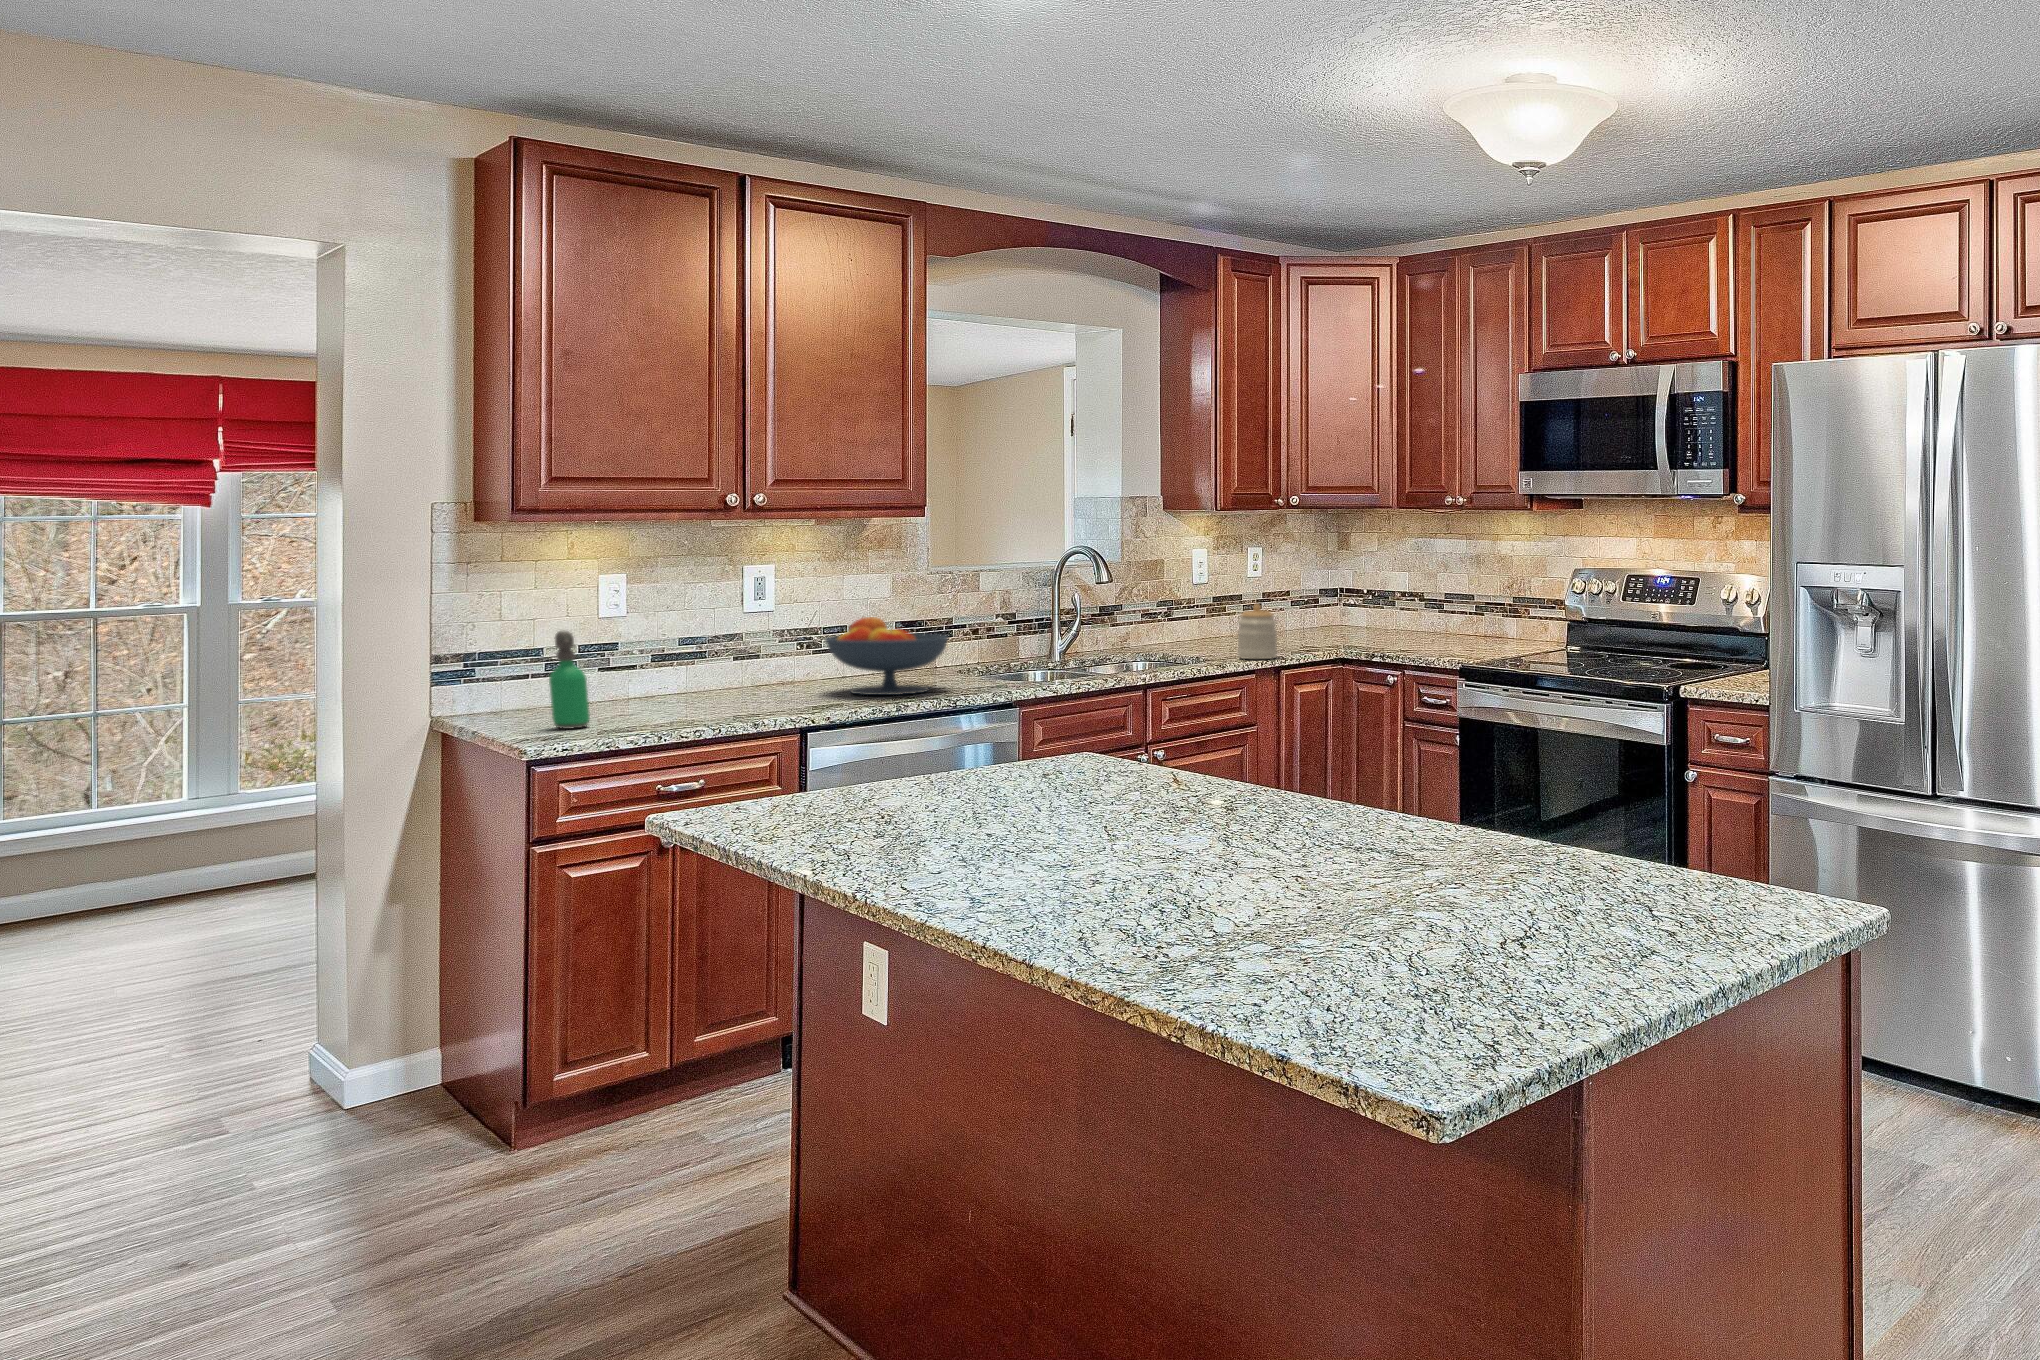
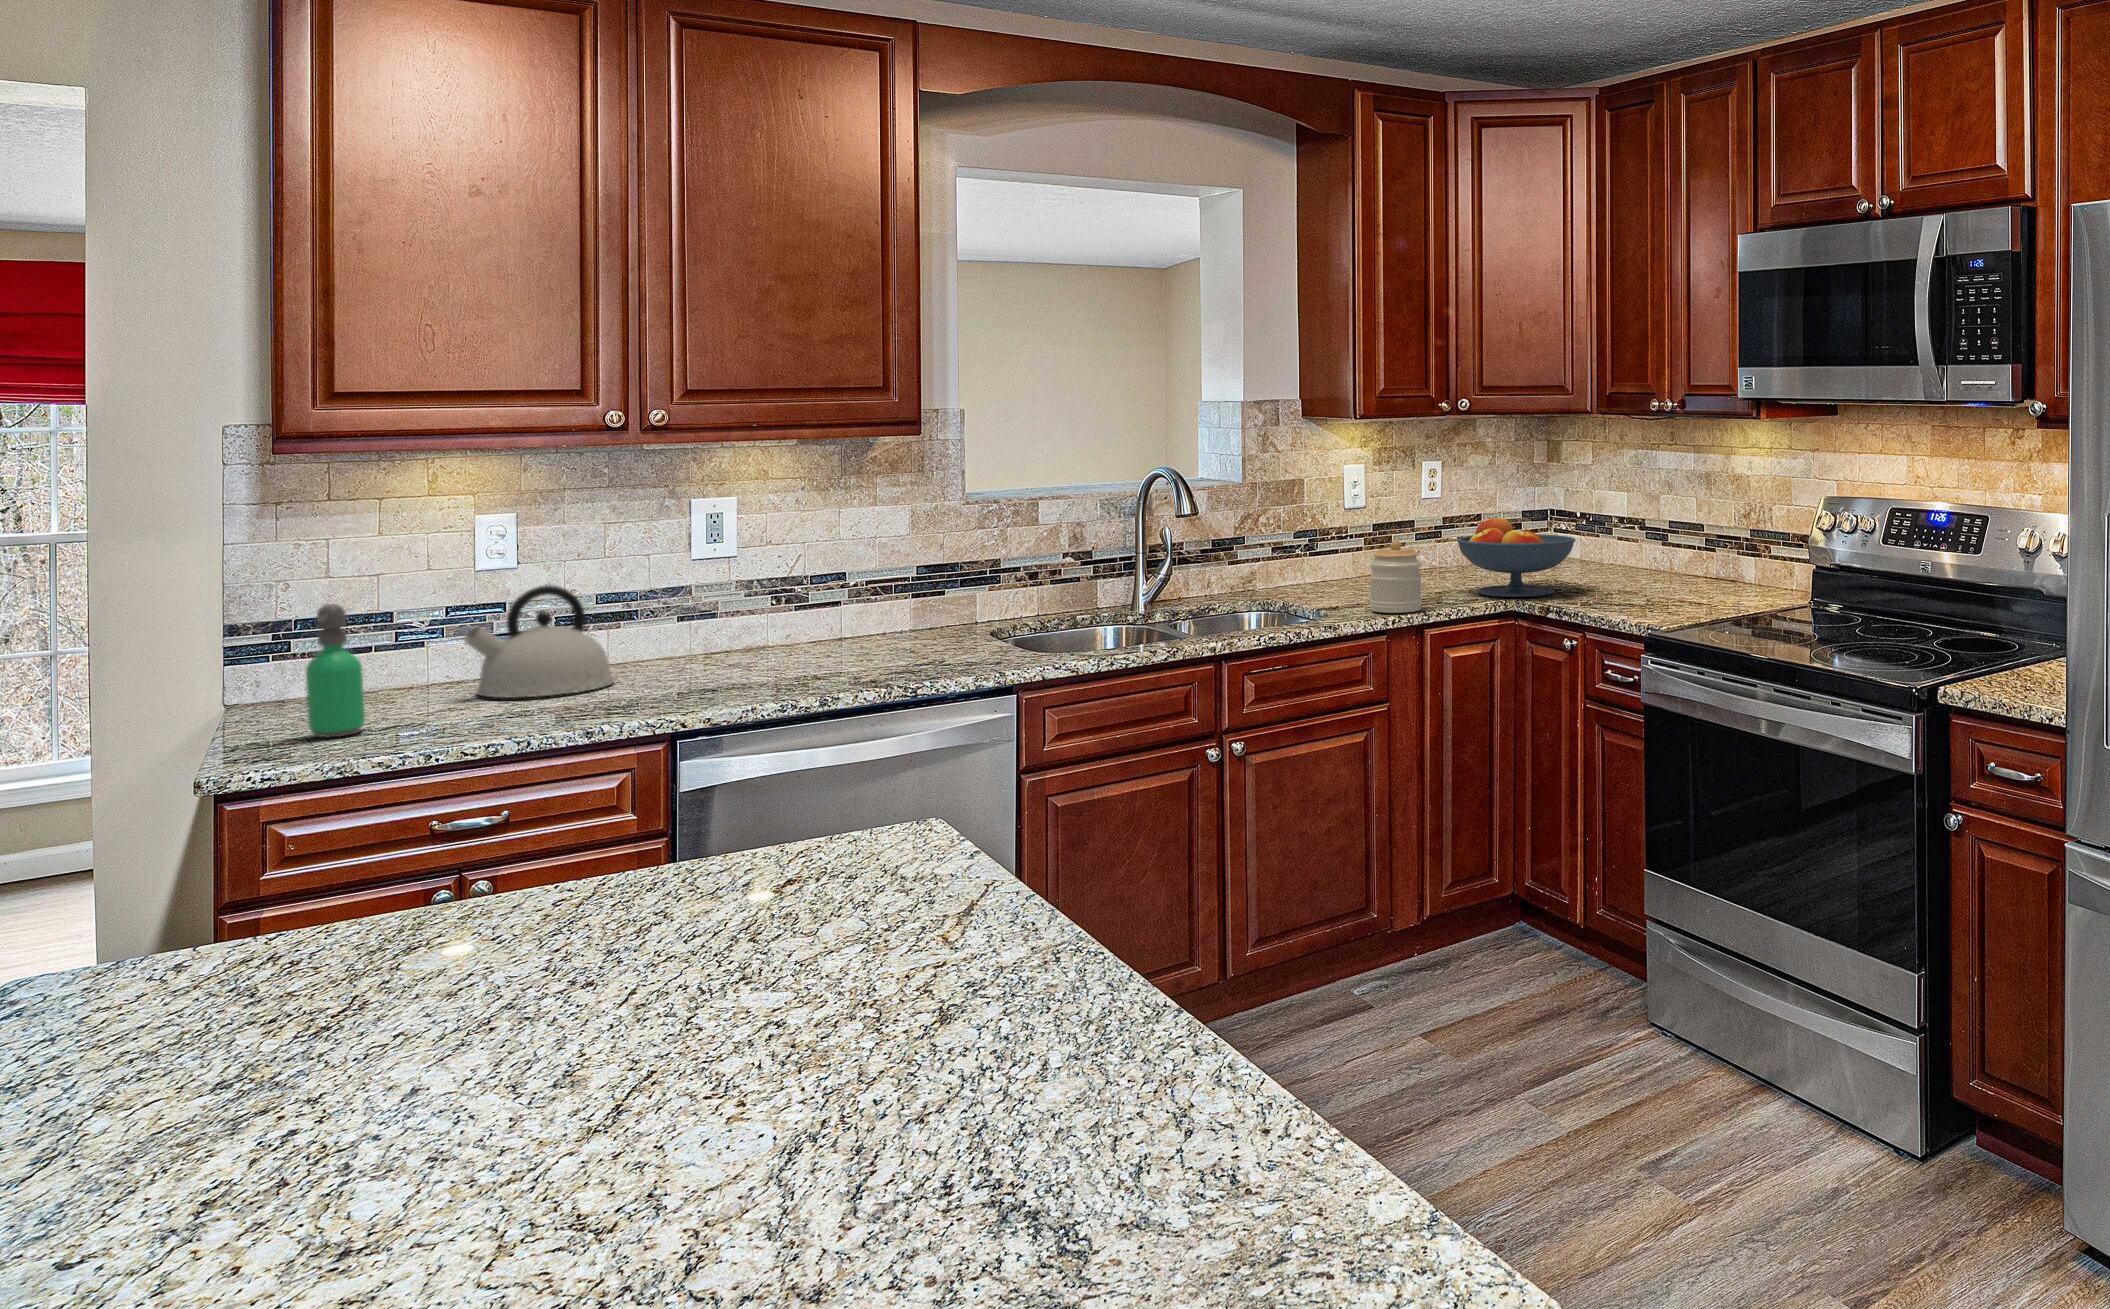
fruit bowl: present [825,617,948,695] -> present [1457,517,1575,597]
kettle: none [617,626,719,709] -> present [463,585,614,698]

